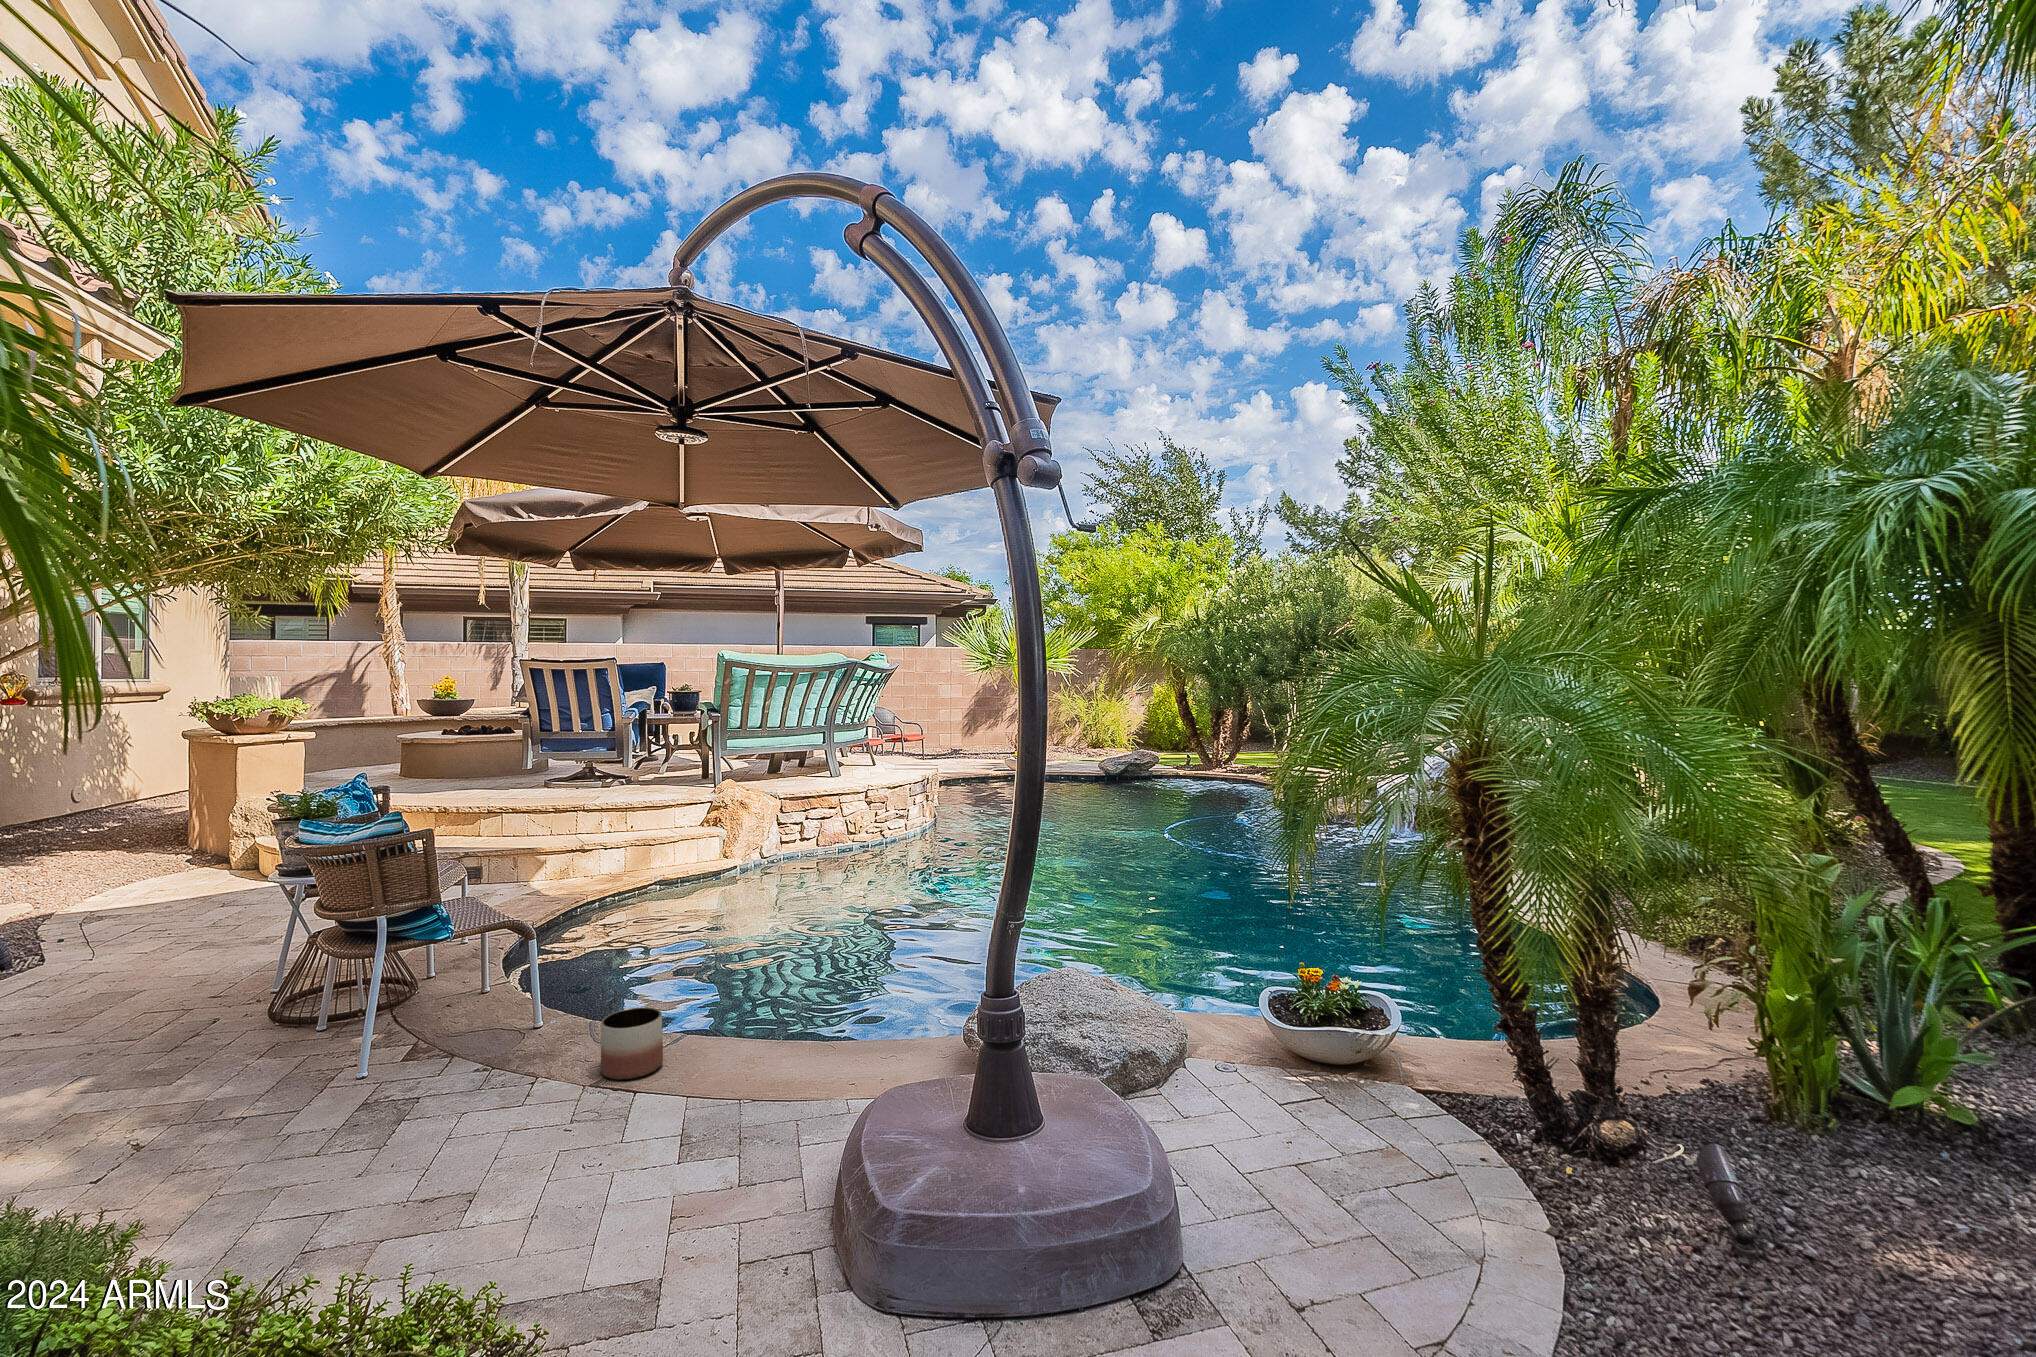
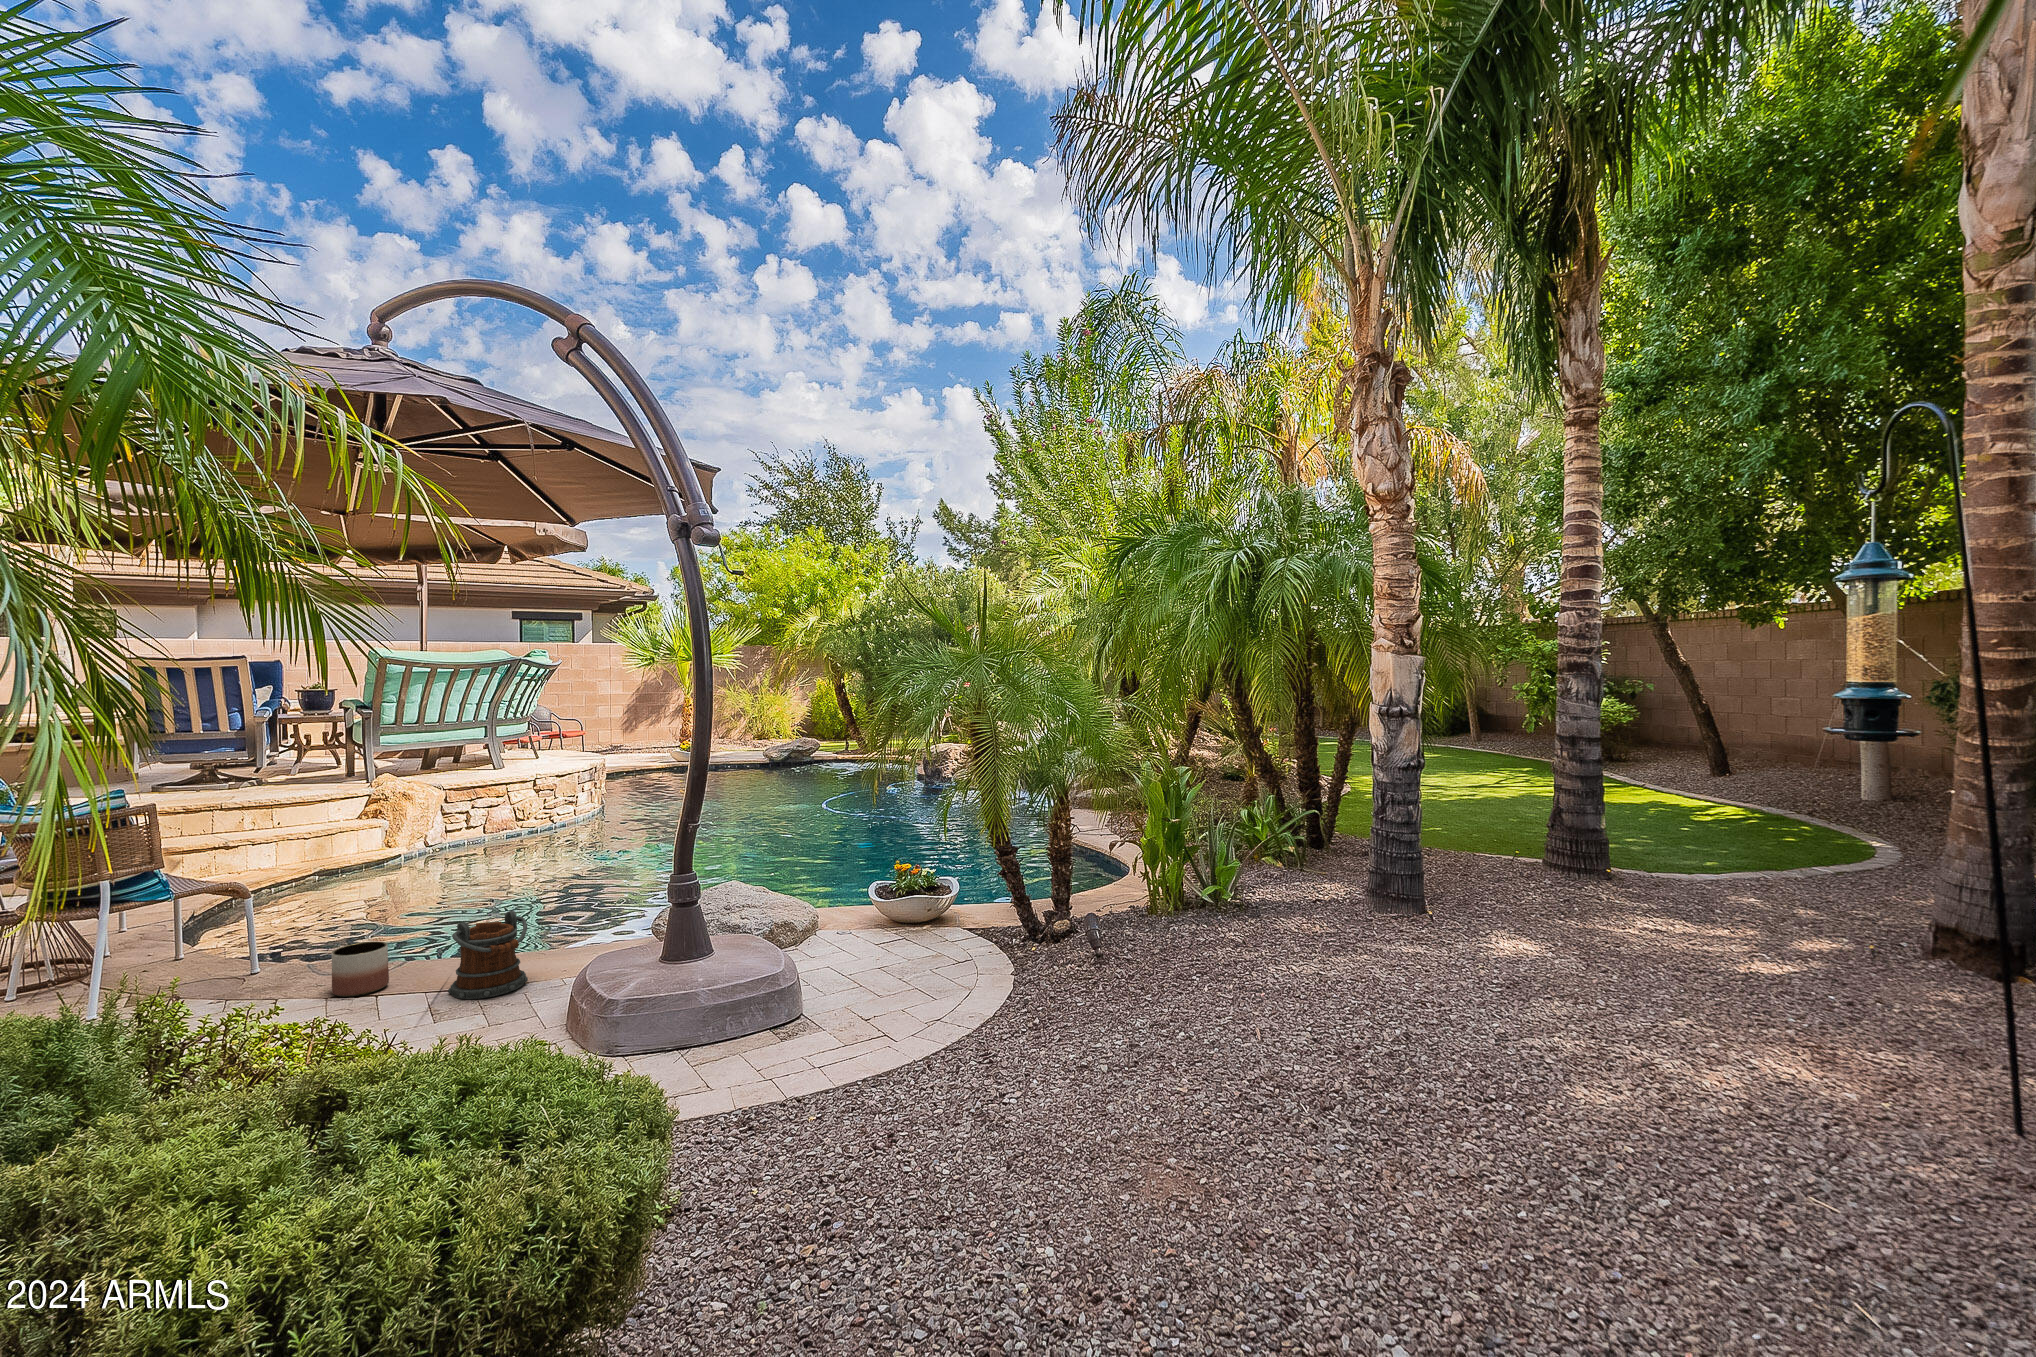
bucket: none [722,987,815,1106] -> present [448,911,528,999]

